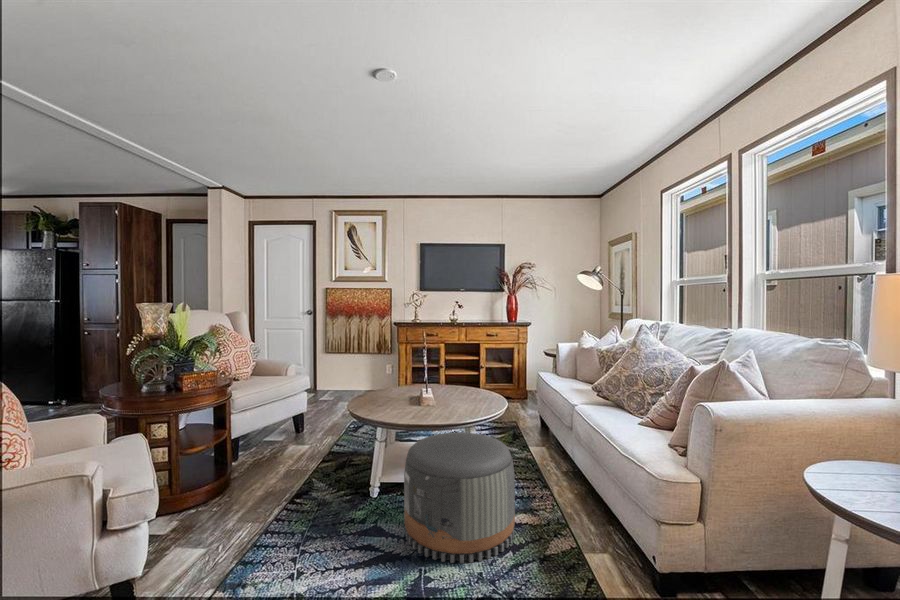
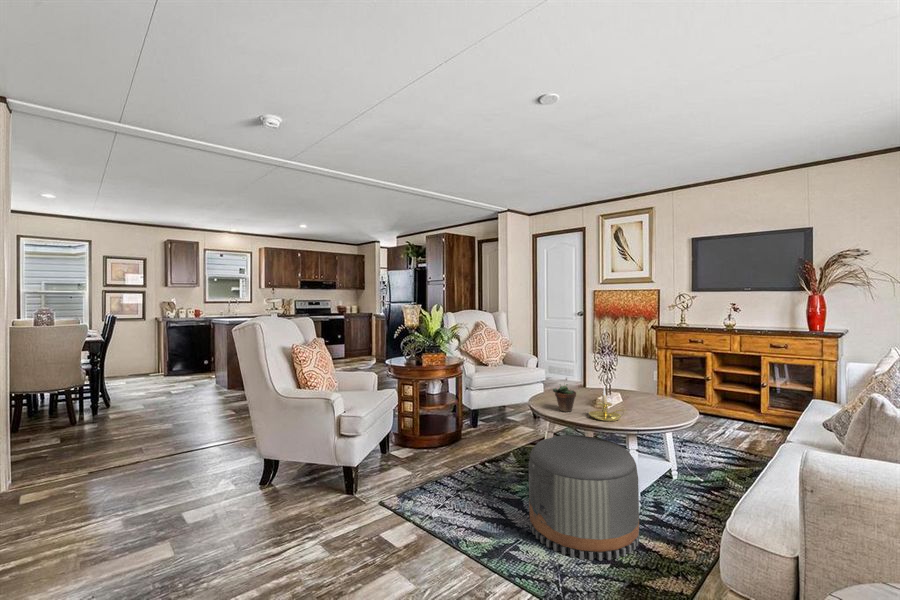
succulent plant: none [390,376,413,414] -> present [553,378,576,412]
candle holder: none [430,380,464,415] -> present [589,387,624,421]

